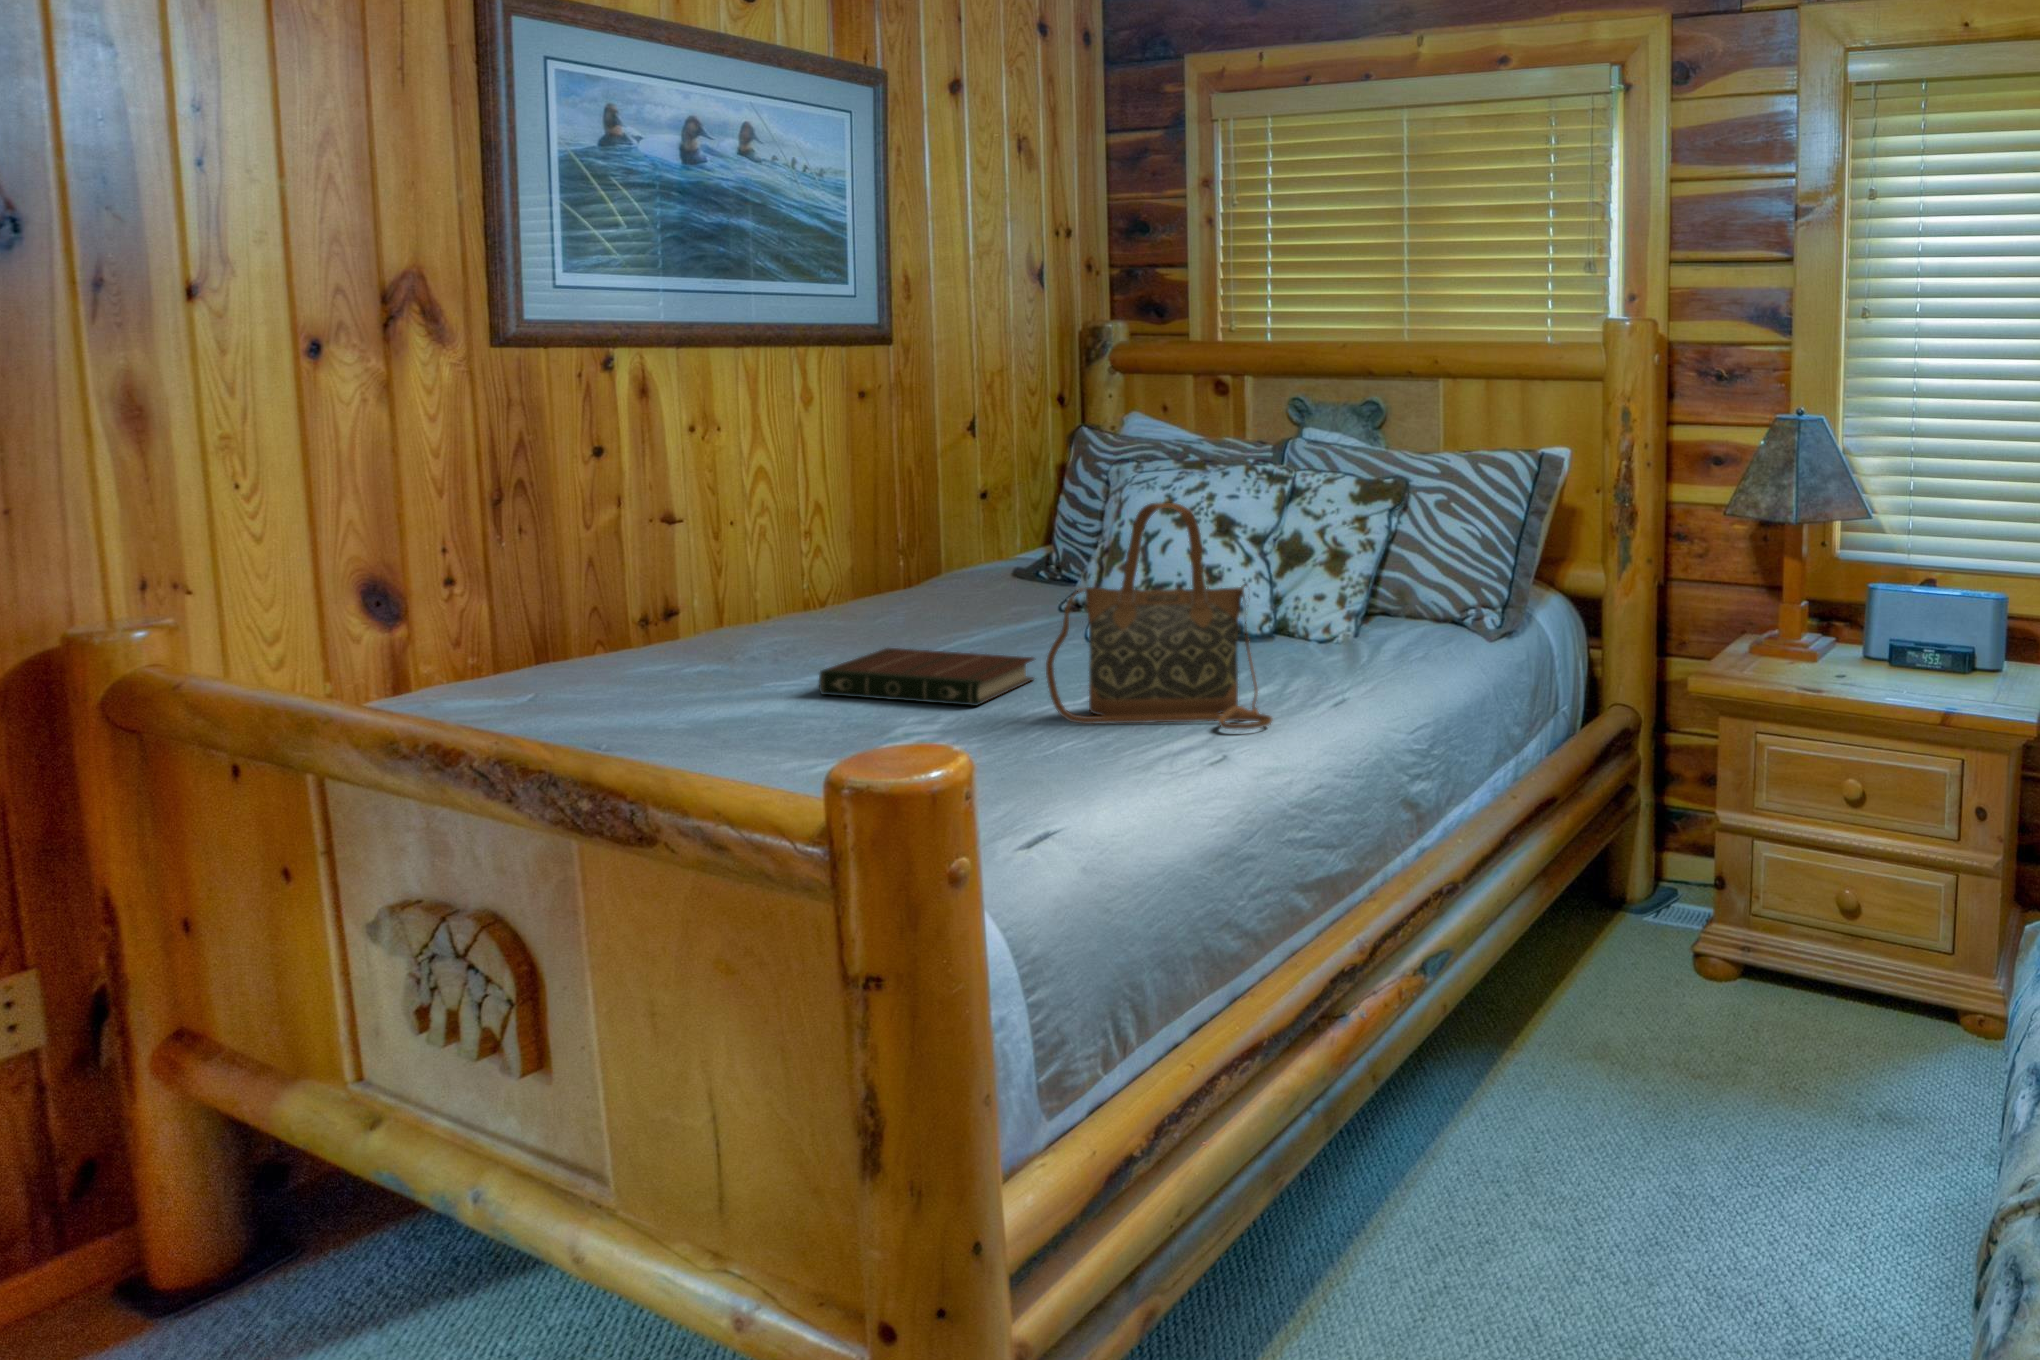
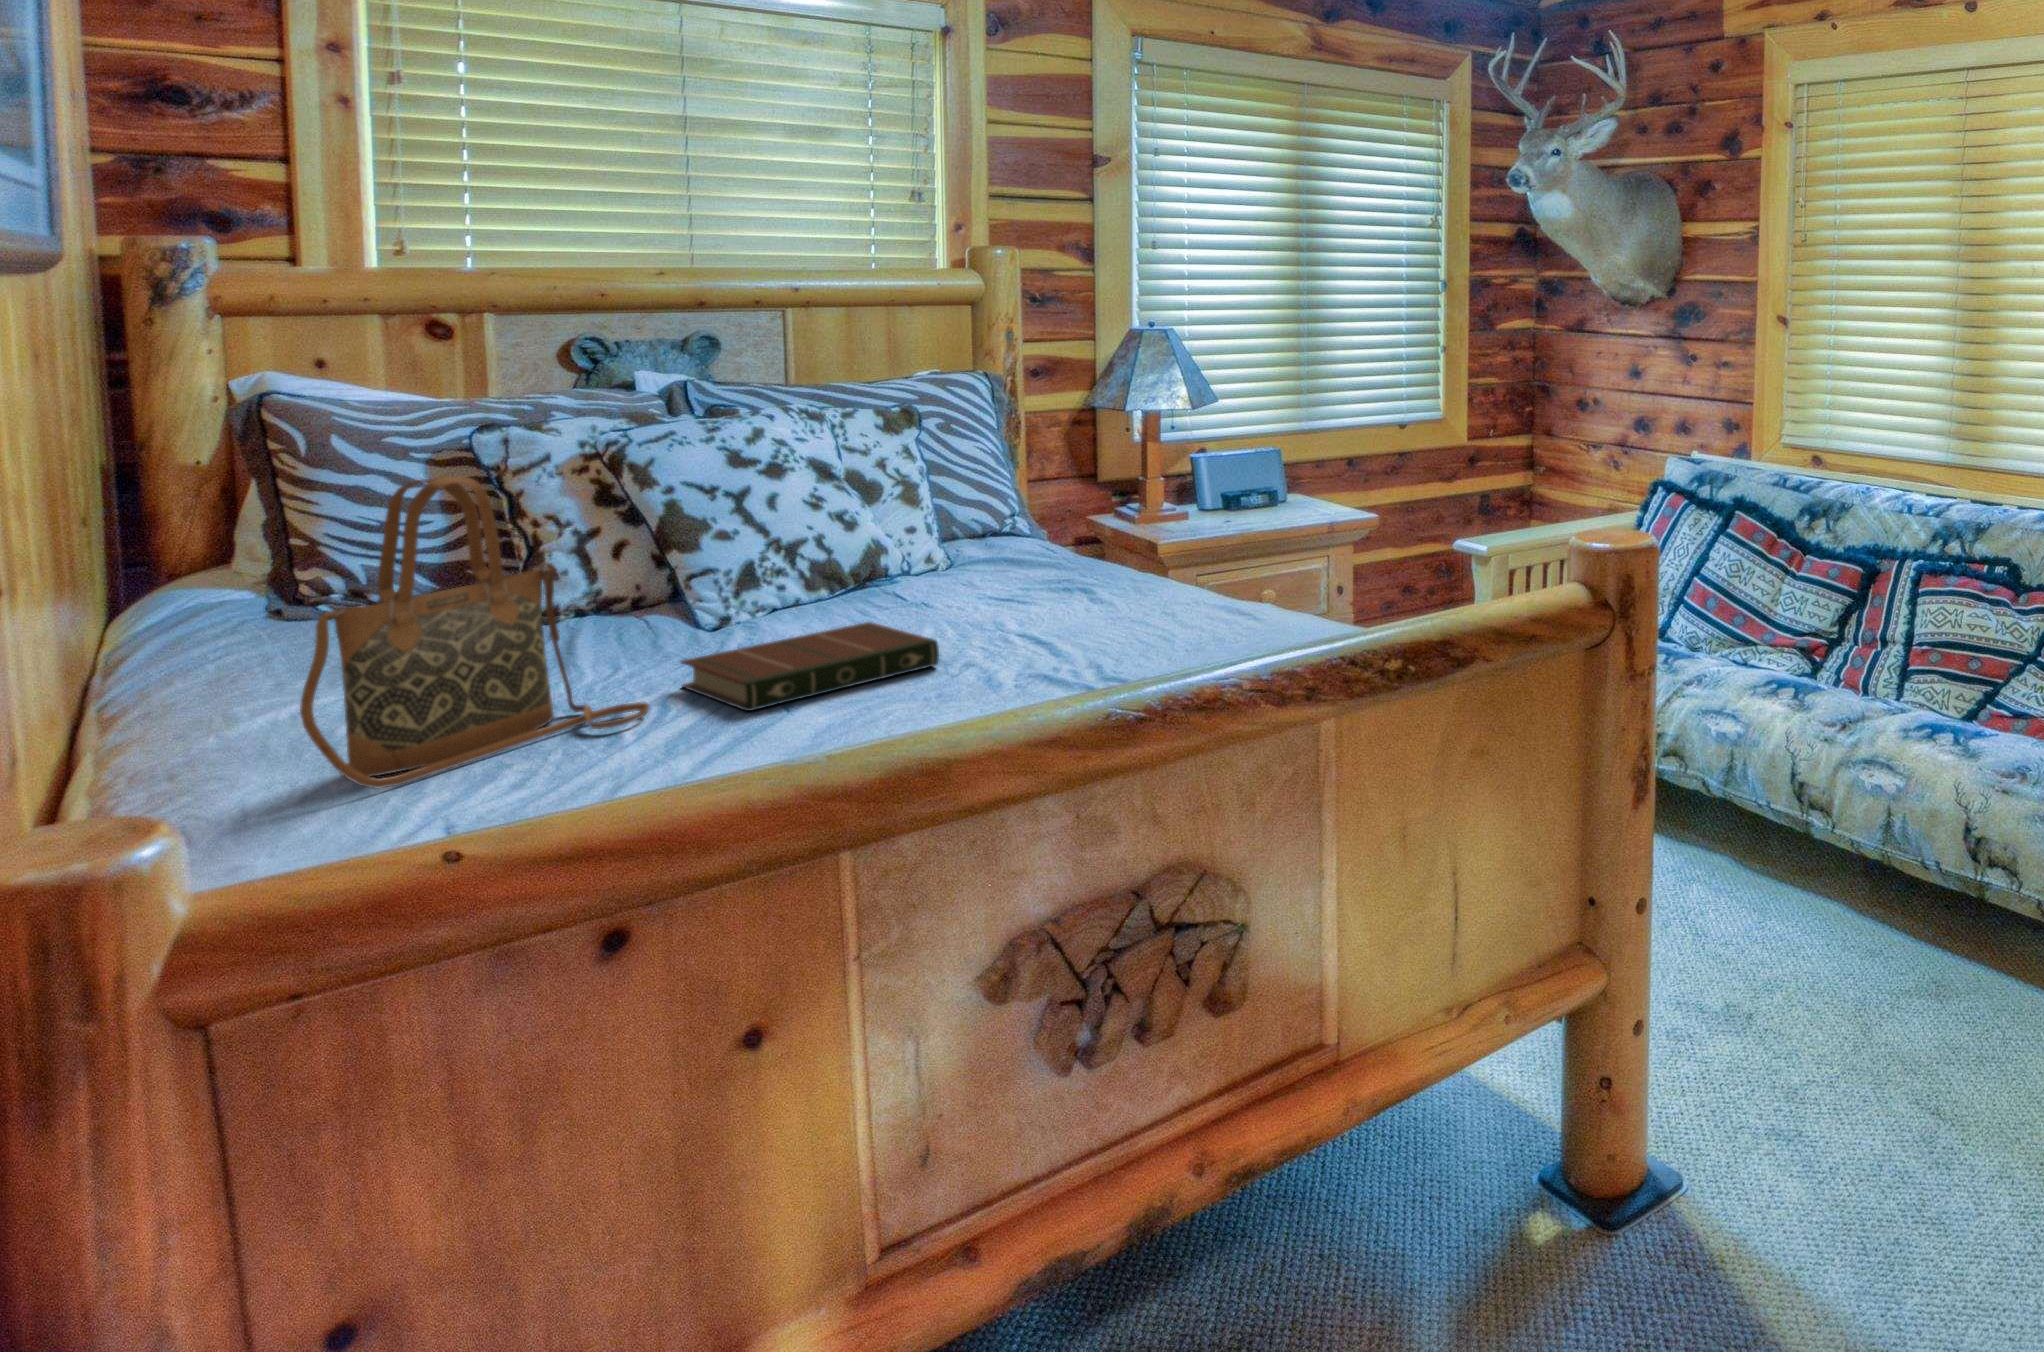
handbag: present [1046,503,1272,730] -> present [300,477,650,788]

